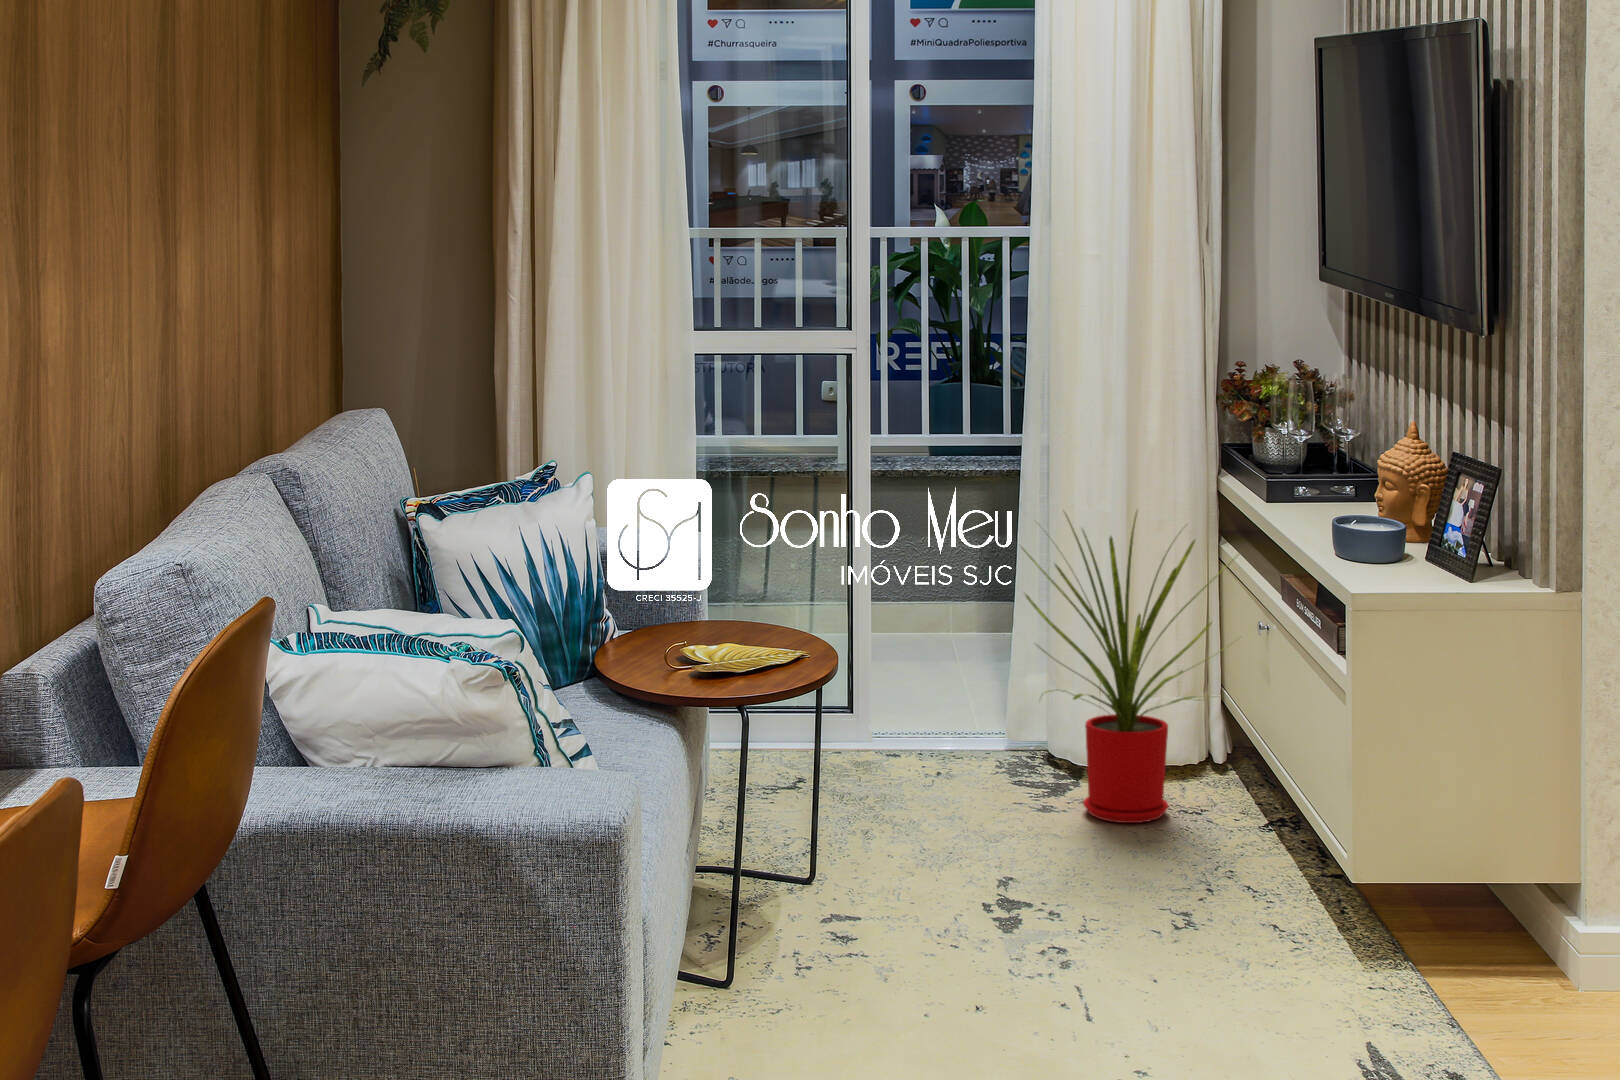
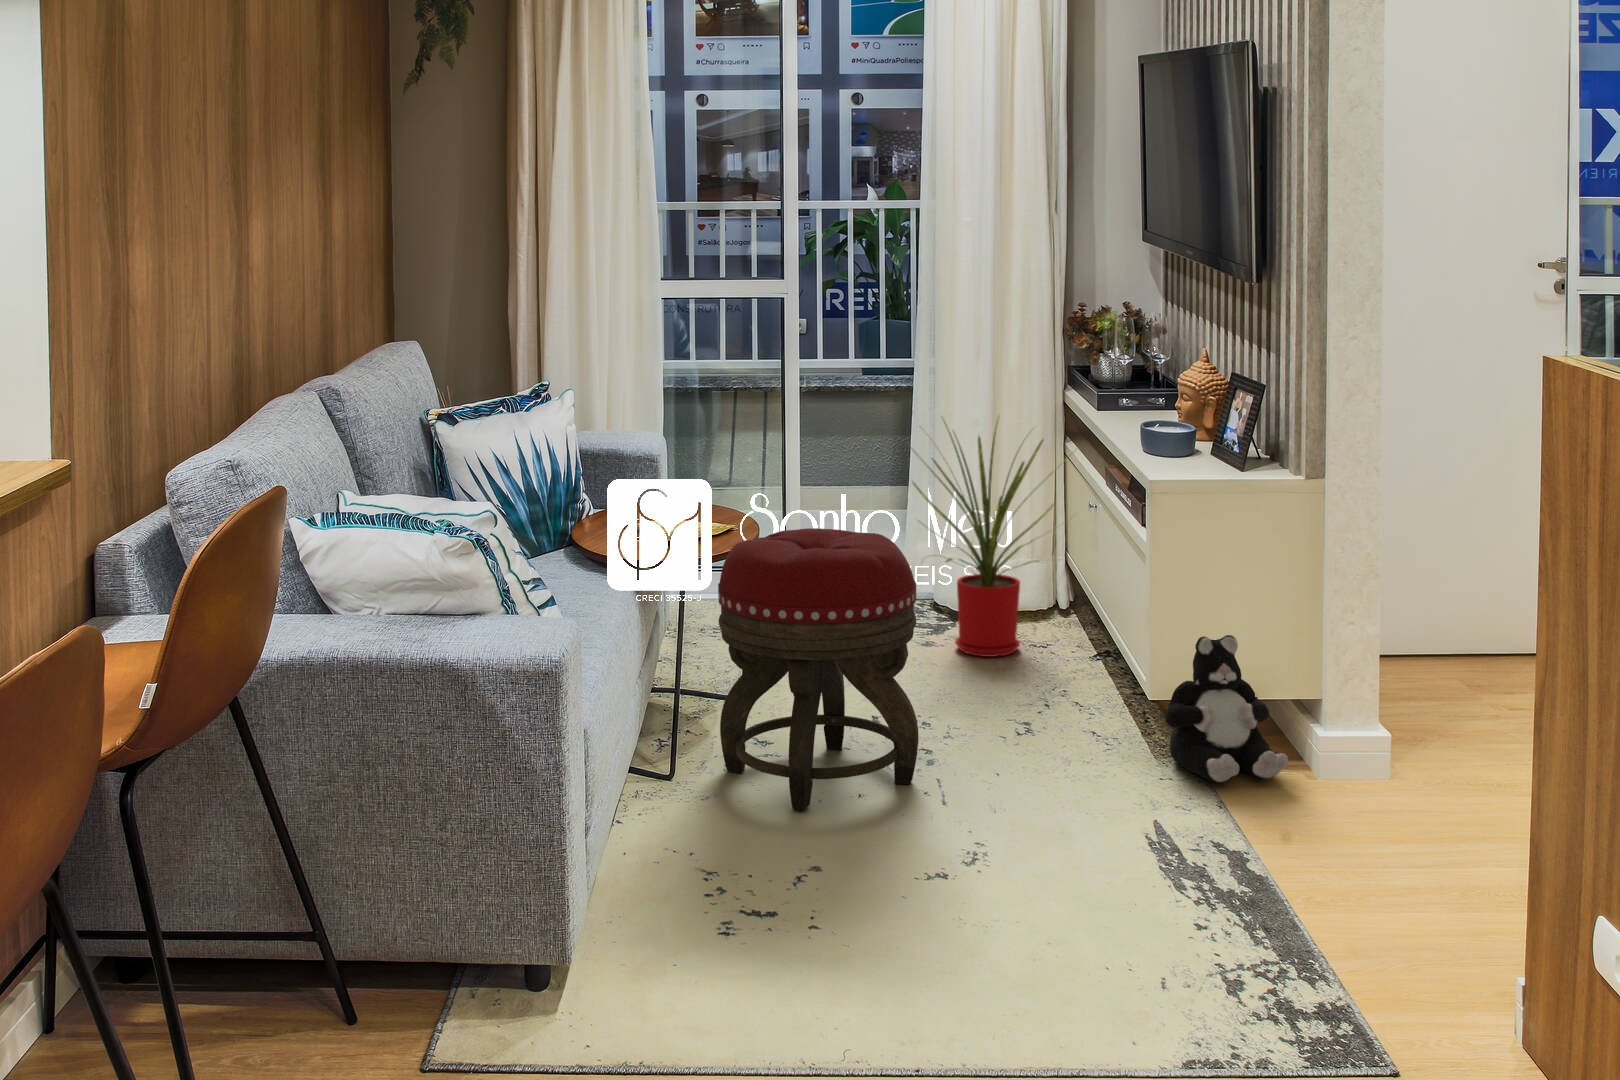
footstool: none [786,656,1051,1033] -> present [718,528,919,811]
plush toy: none [1379,798,1549,997] -> present [1165,635,1288,782]

